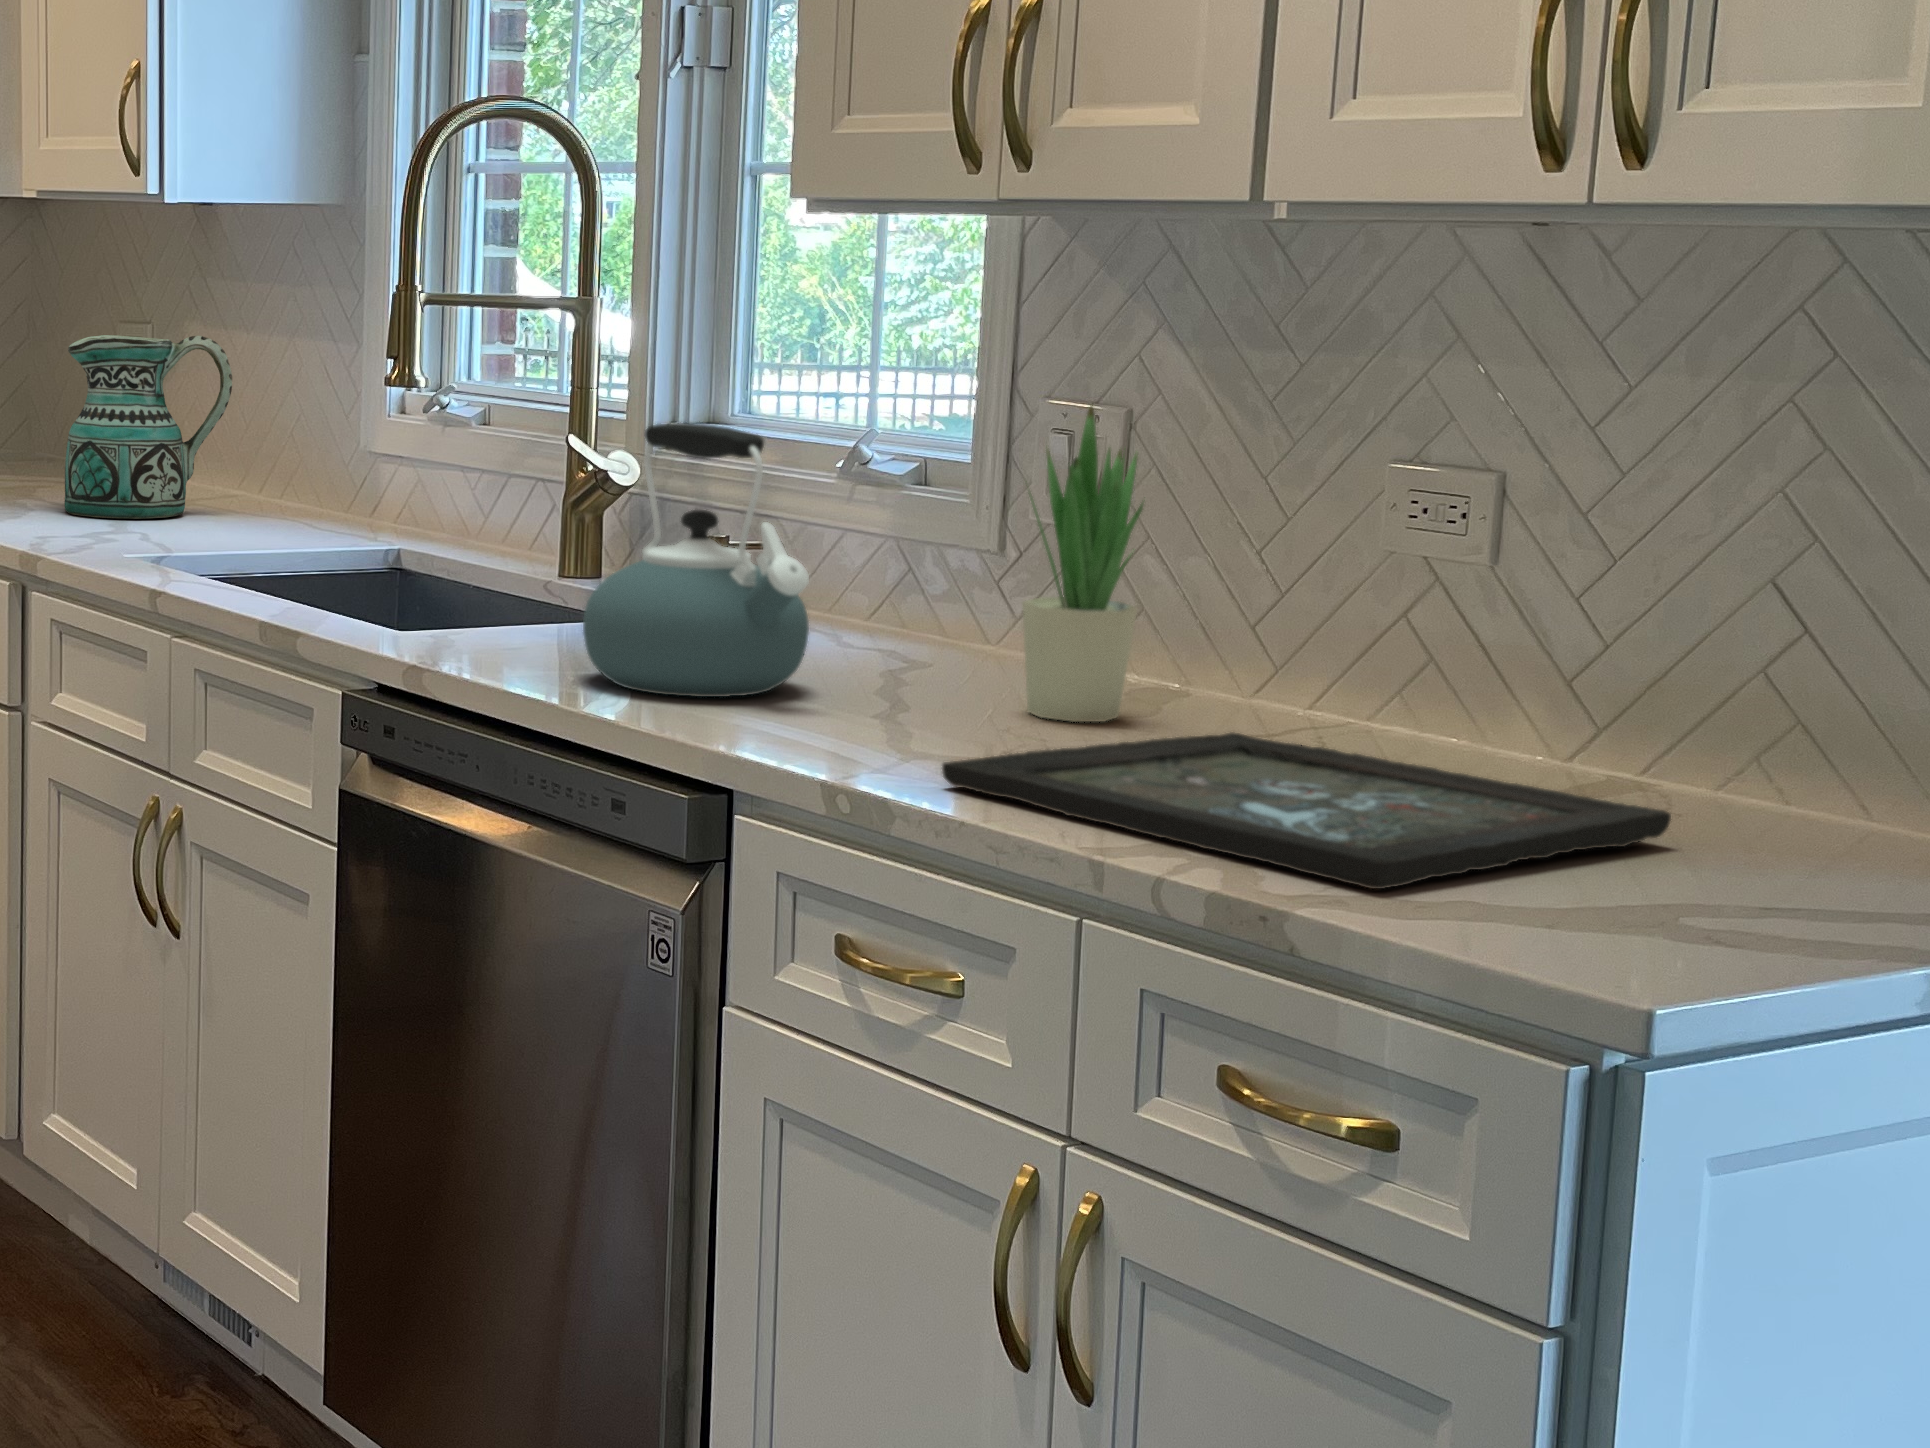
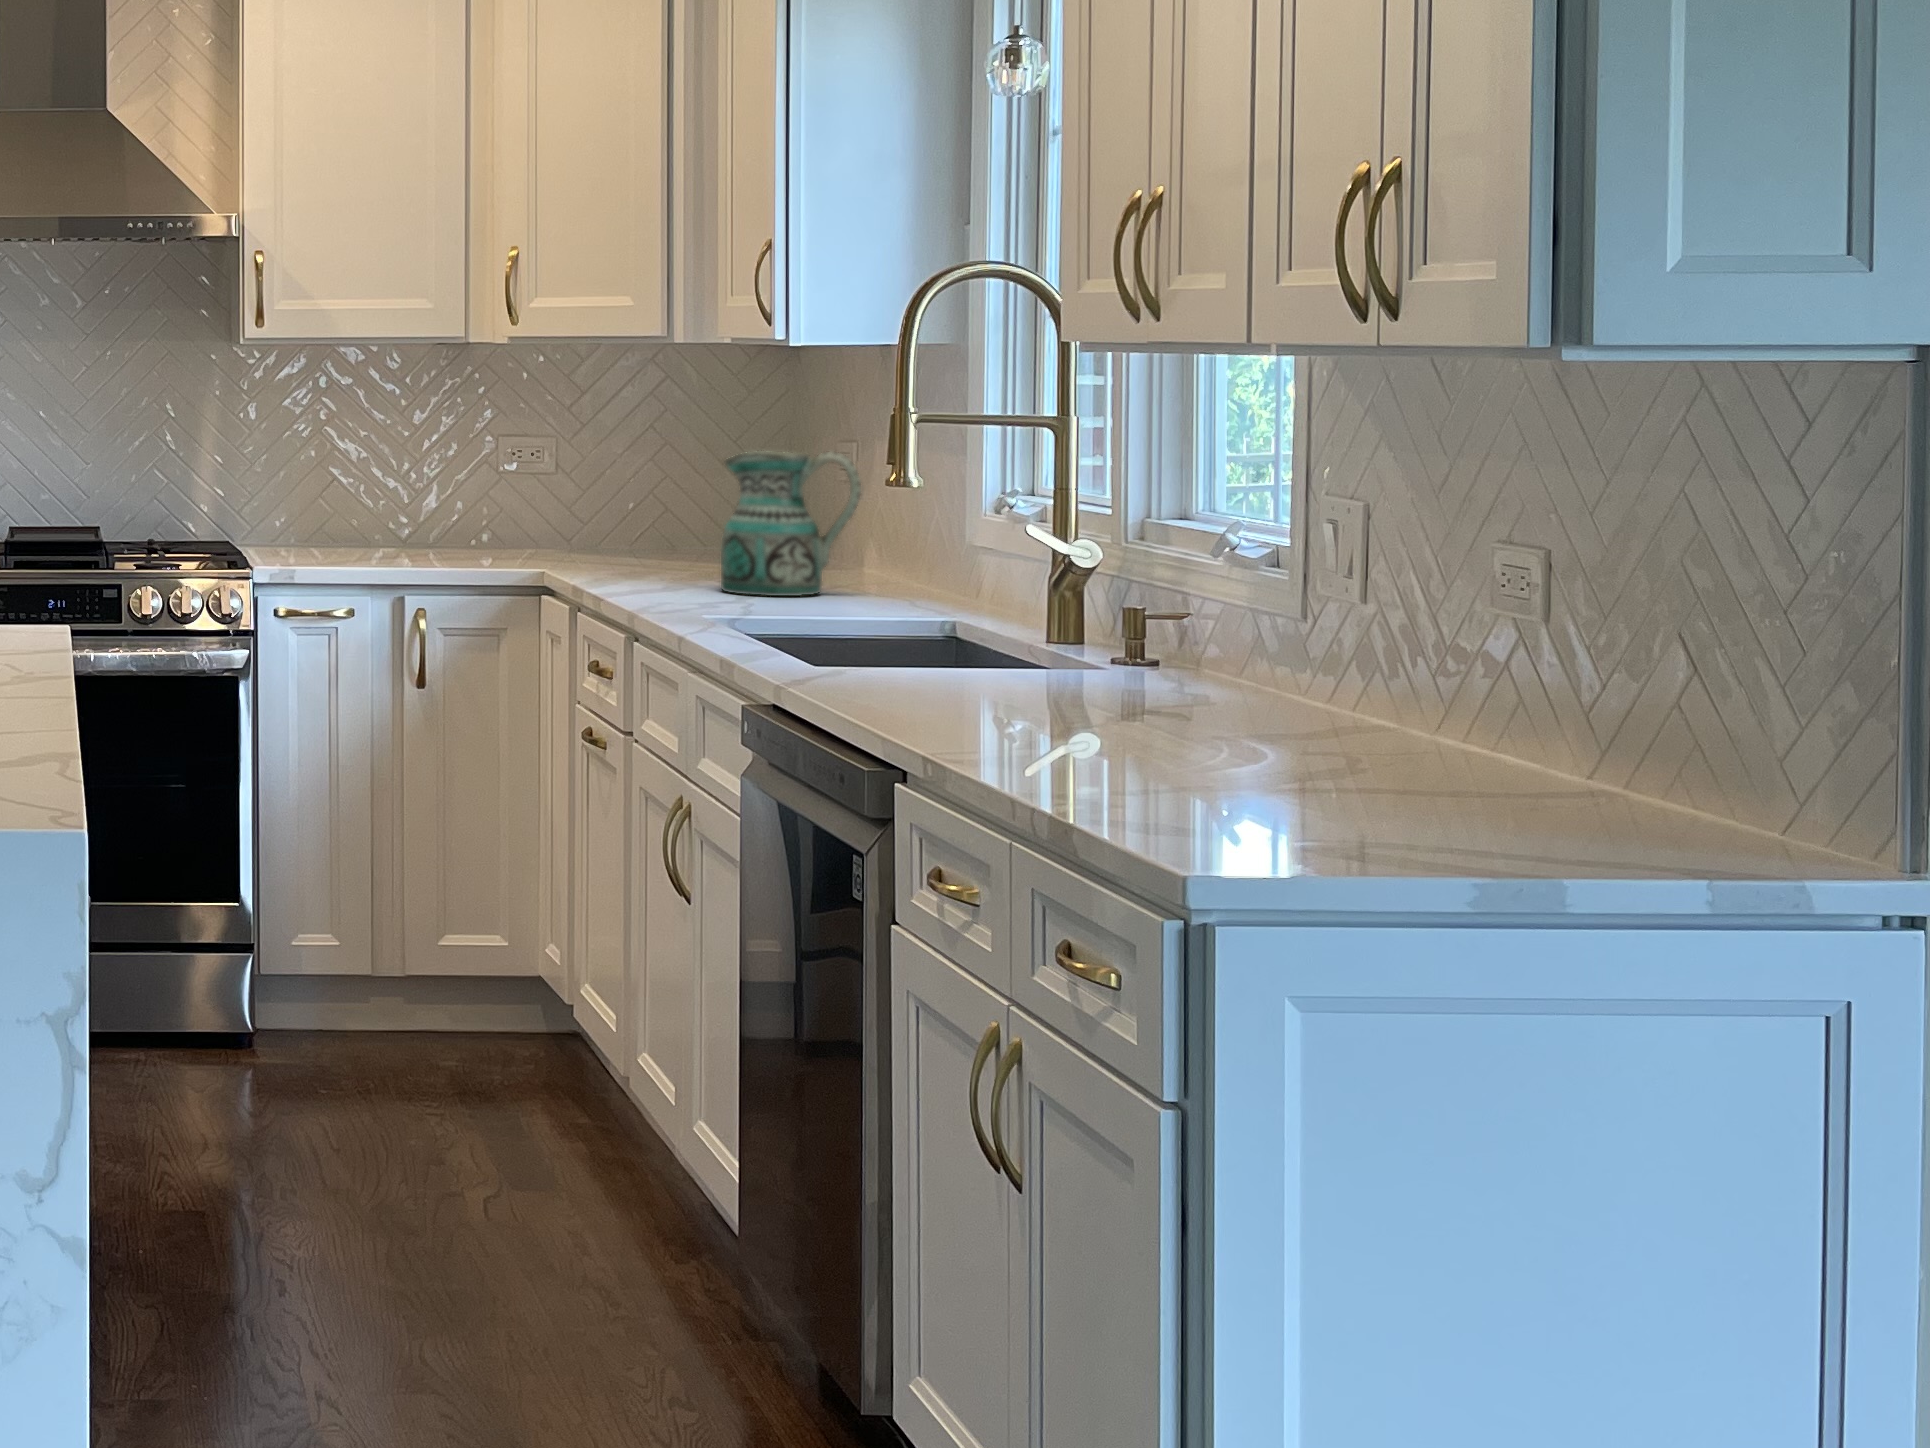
potted plant: present [1023,405,1143,722] -> none [1194,490,1303,740]
kettle: present [583,423,809,697] -> none [873,507,1053,710]
tray: present [942,733,1671,889] -> none [991,740,1522,819]

